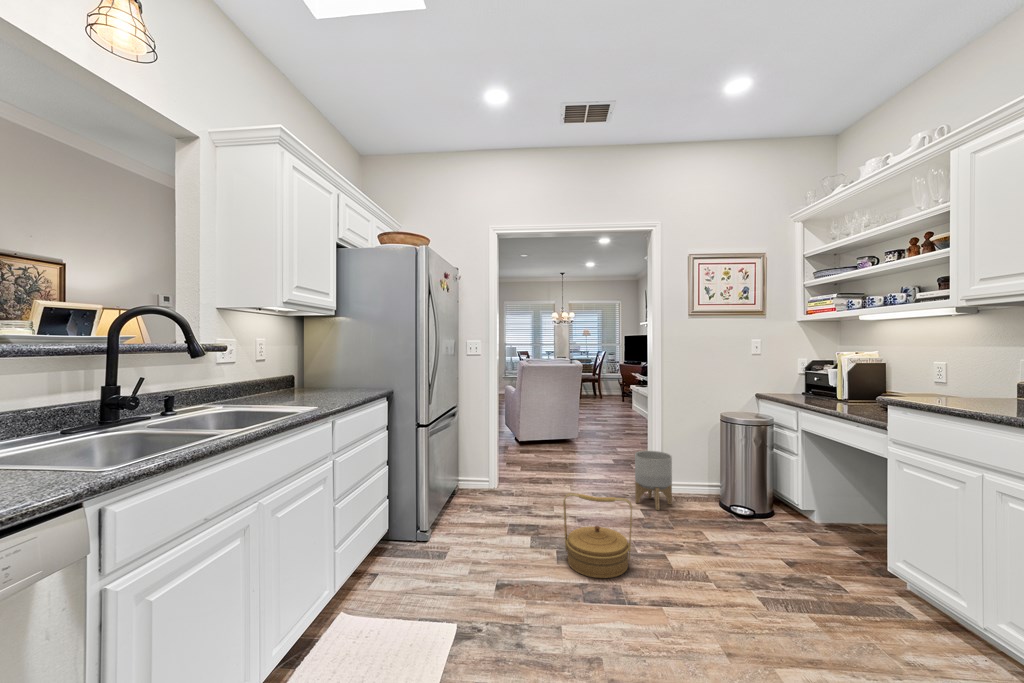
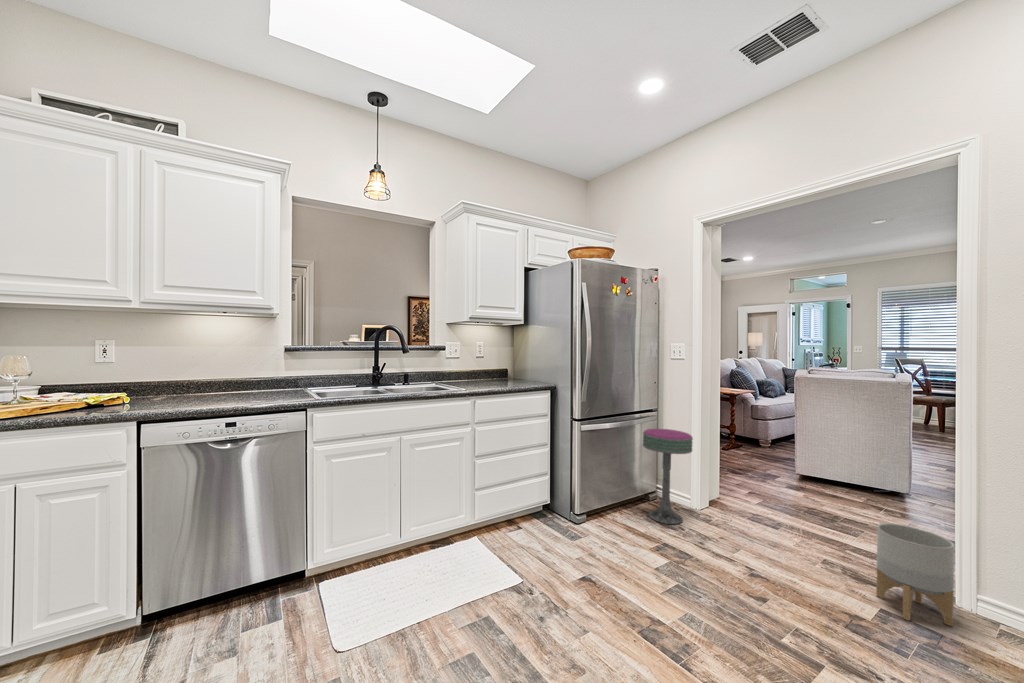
bar stool: none [459,417,504,510] -> present [643,429,693,524]
basket: present [563,493,632,578] -> none [668,523,750,640]

